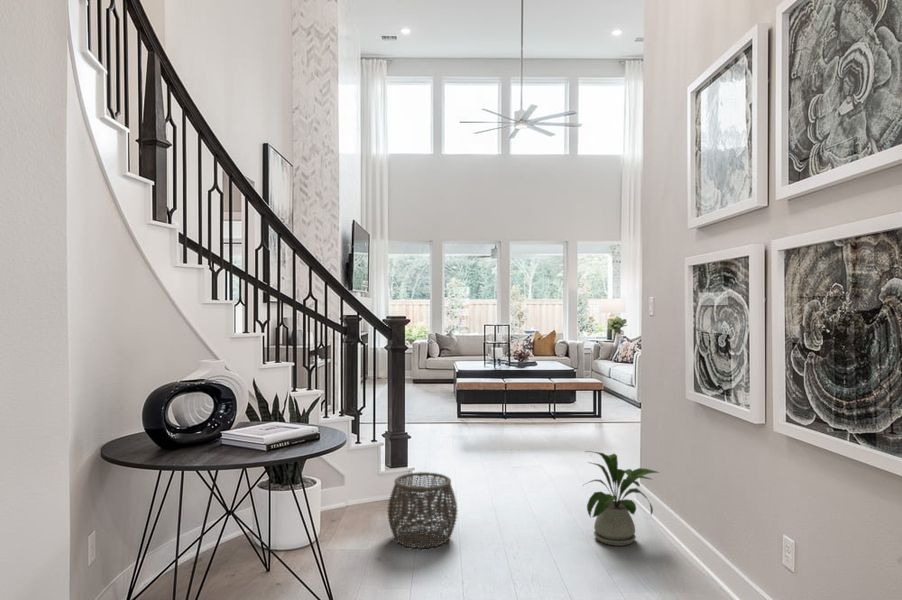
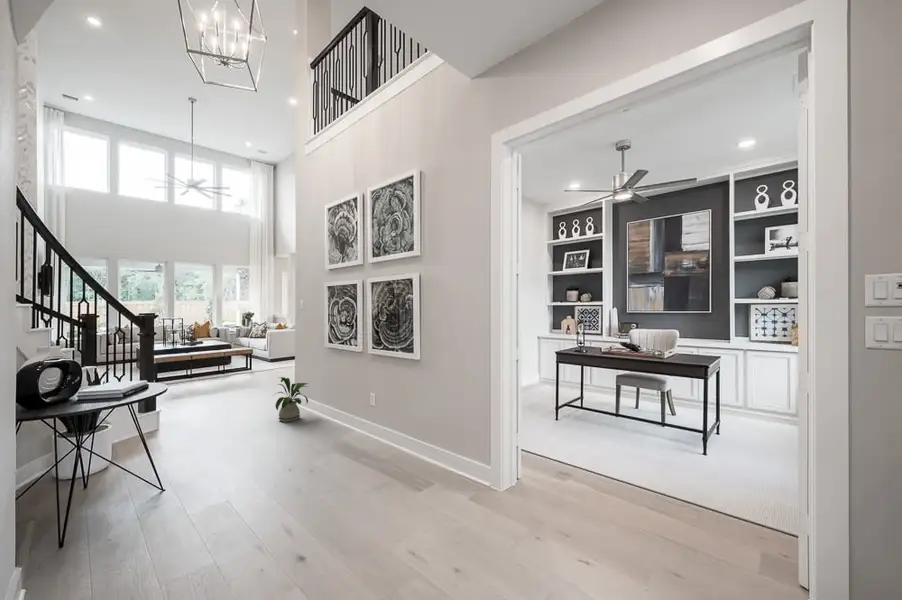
woven basket: present [388,472,457,548] -> none [149,405,200,450]

